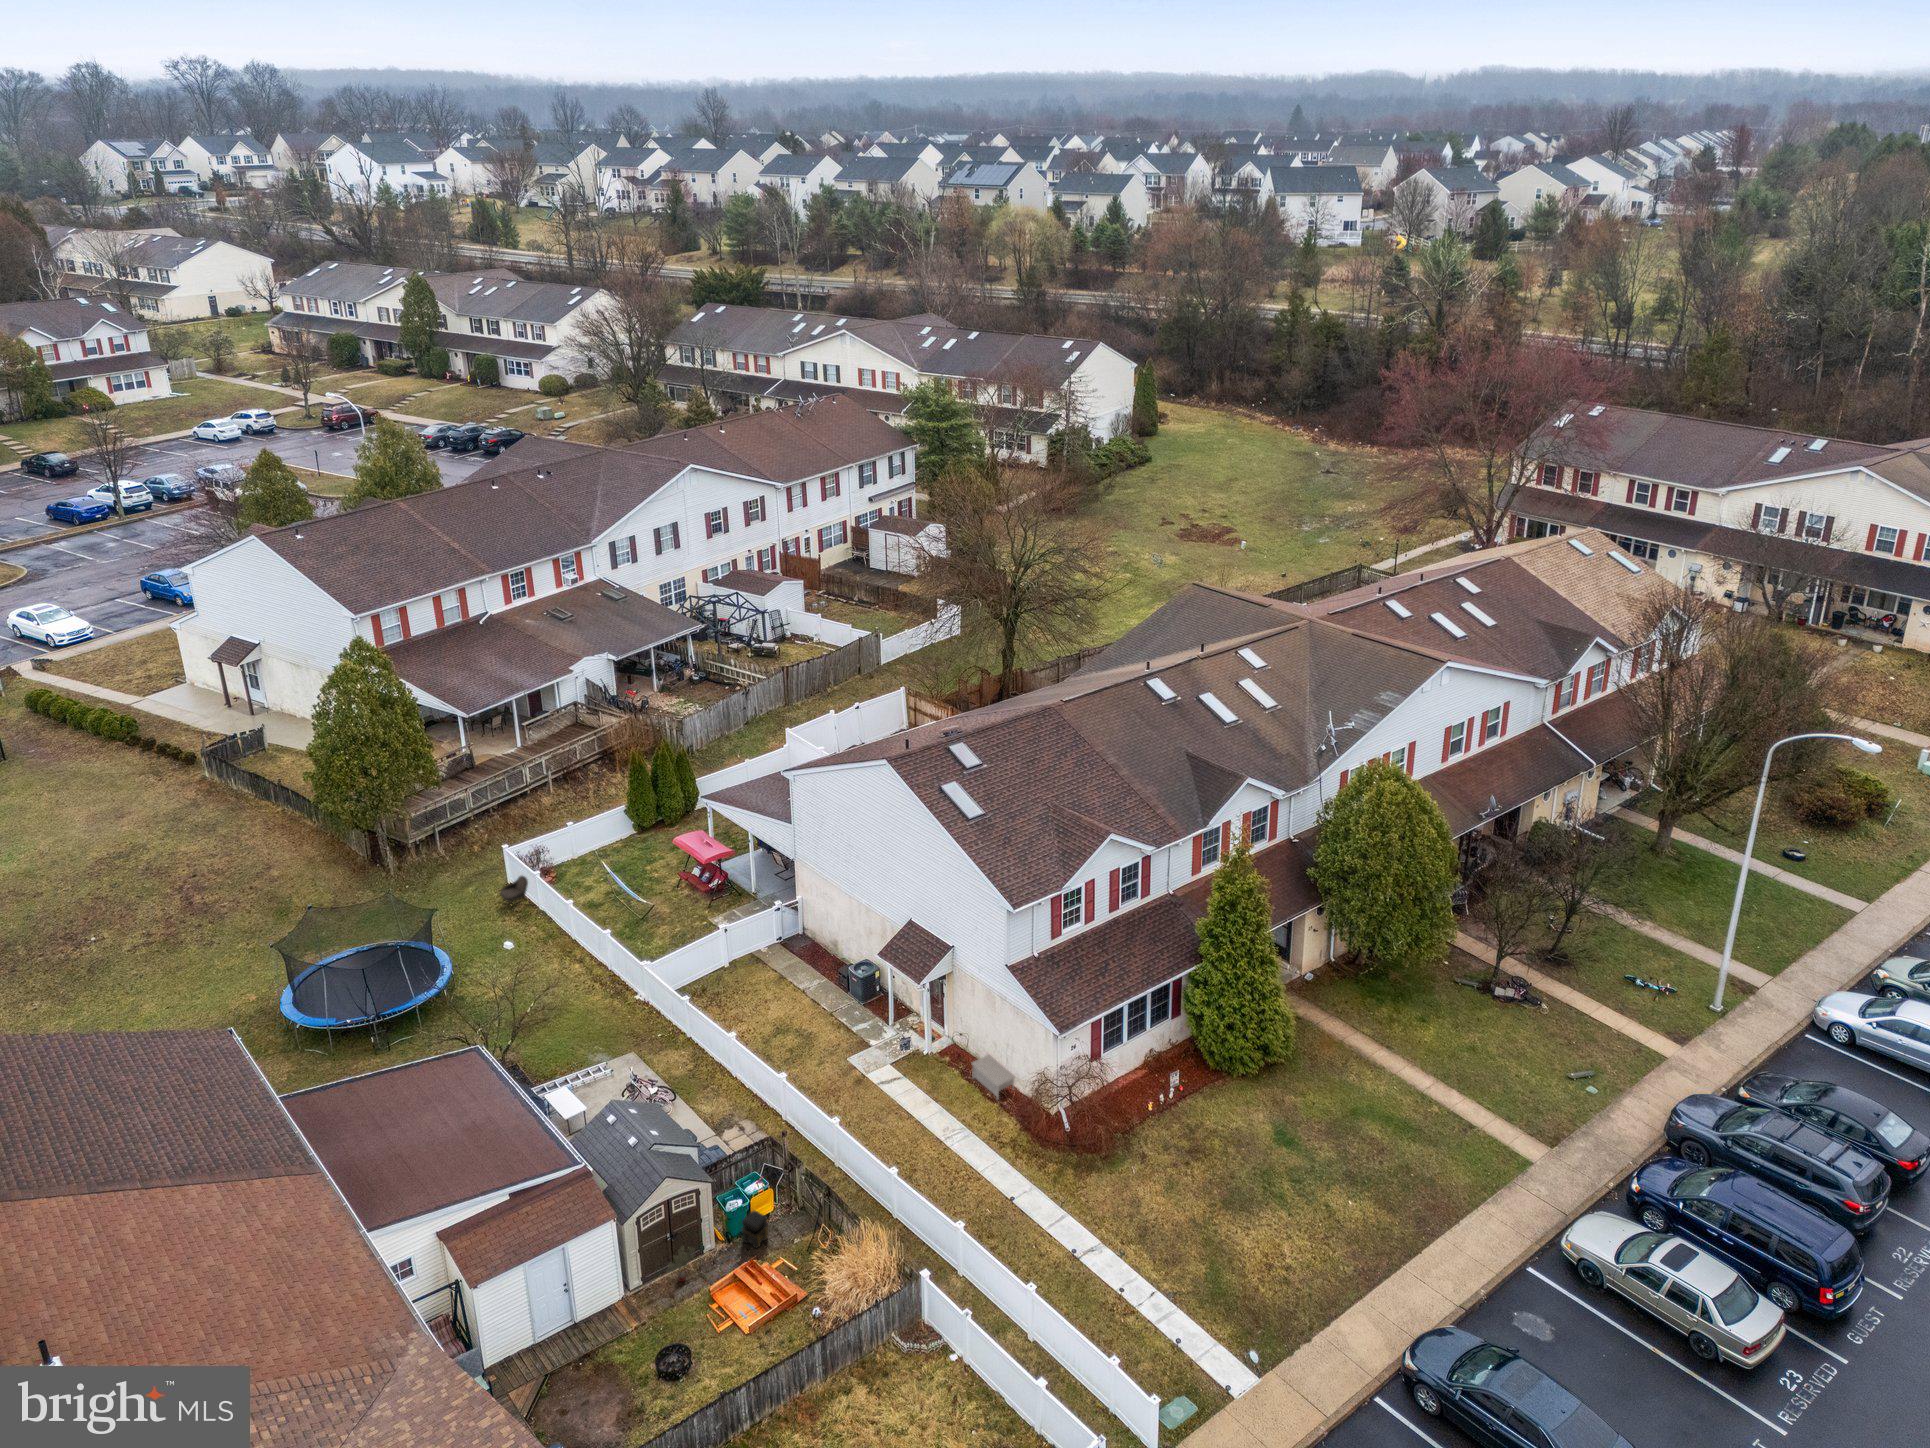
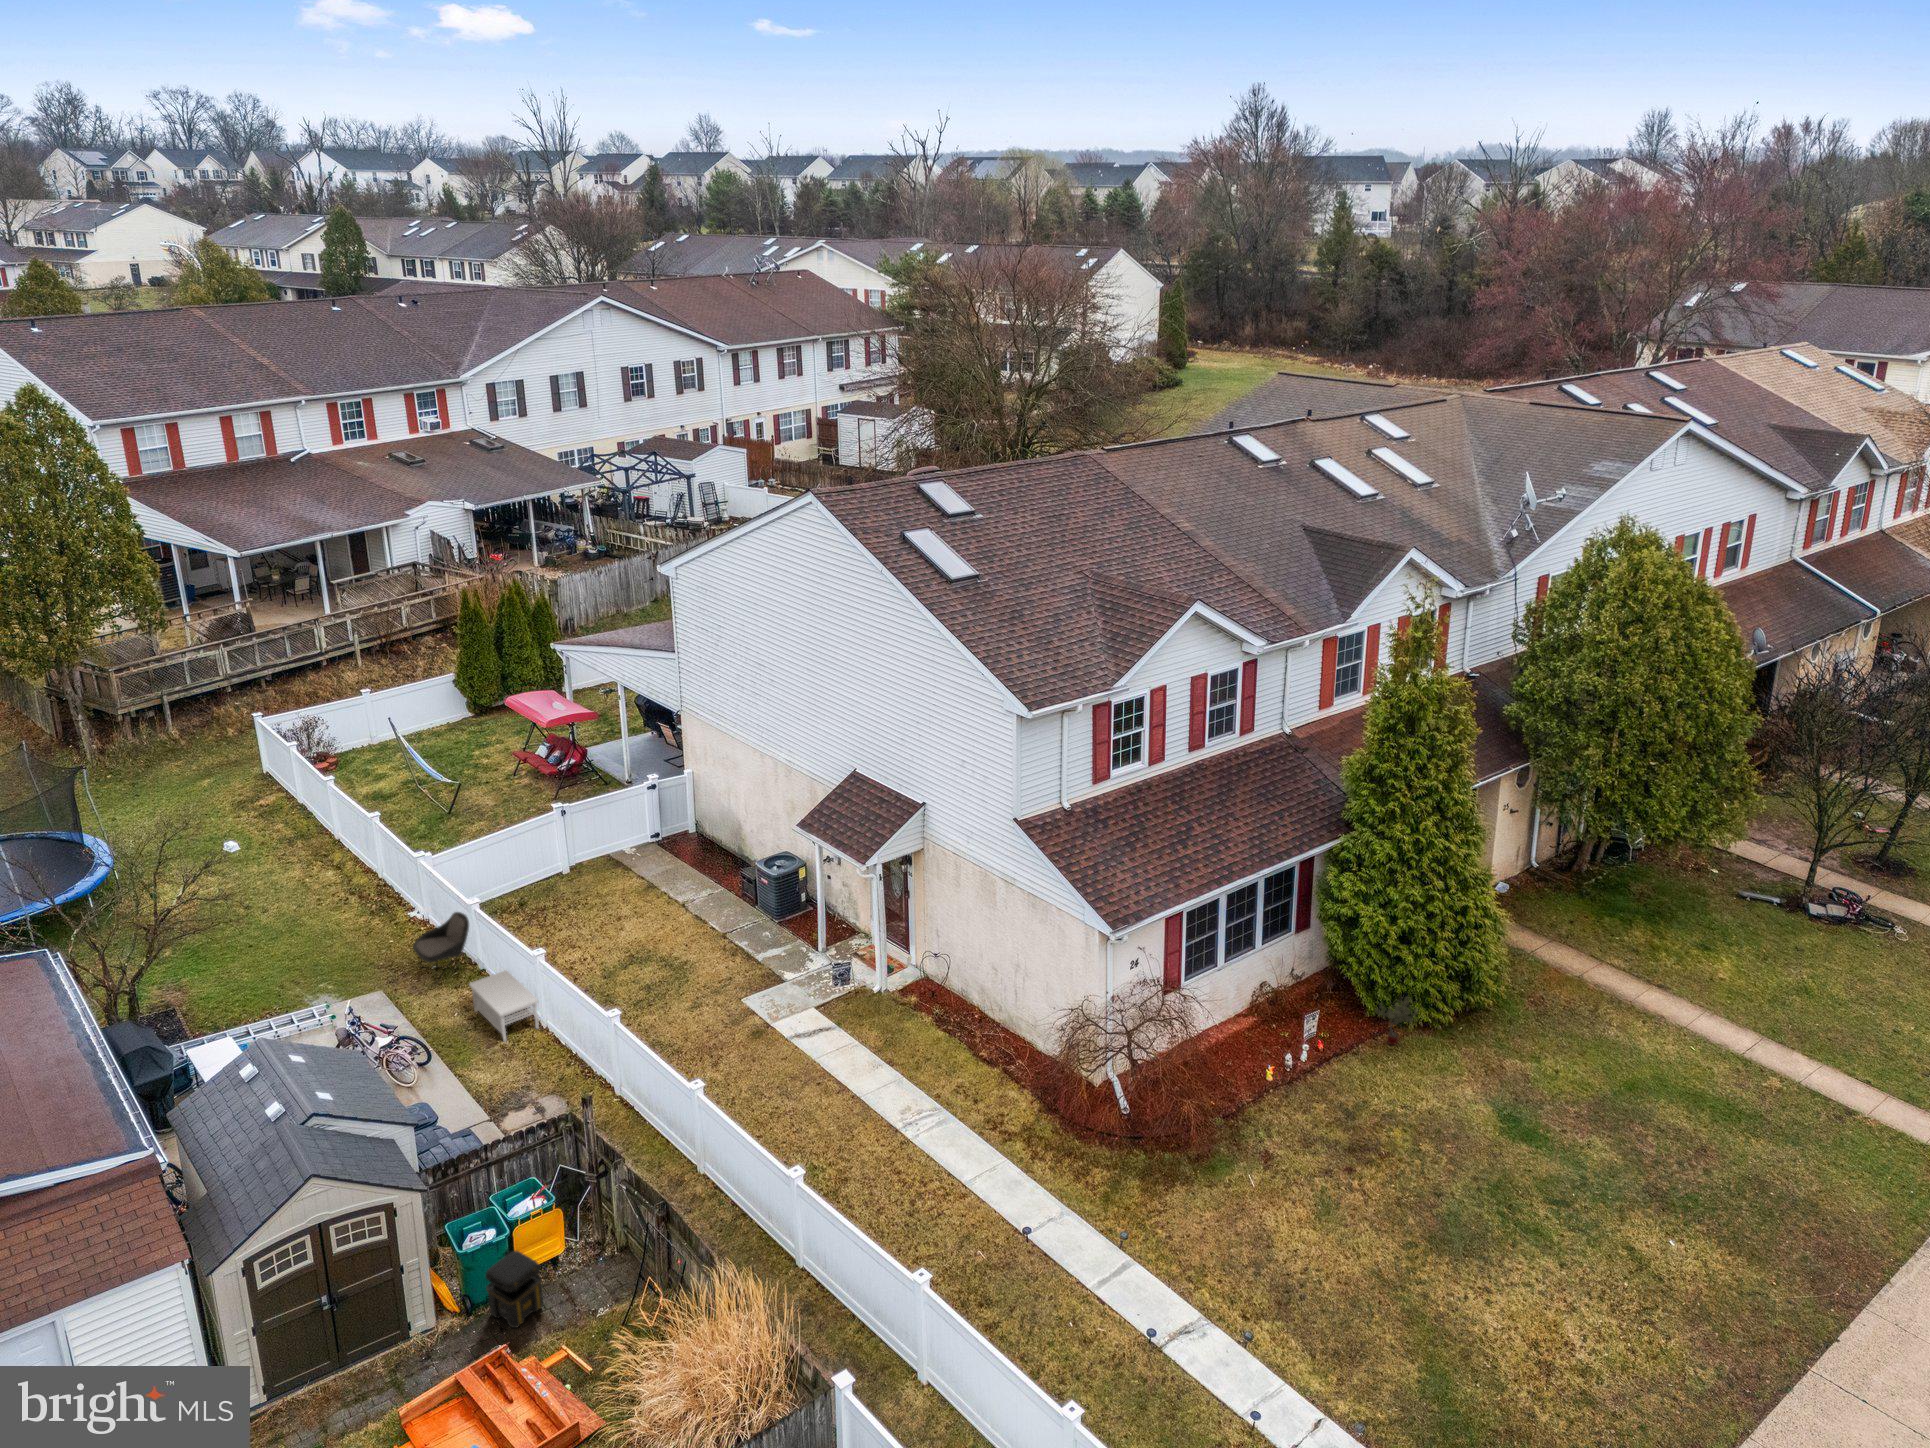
lounge chair: present [500,876,528,904] -> present [413,912,469,983]
storage bench: present [972,1055,1015,1099] -> present [469,970,539,1041]
potted tree: present [667,1246,694,1282] -> present [1376,997,1417,1045]

